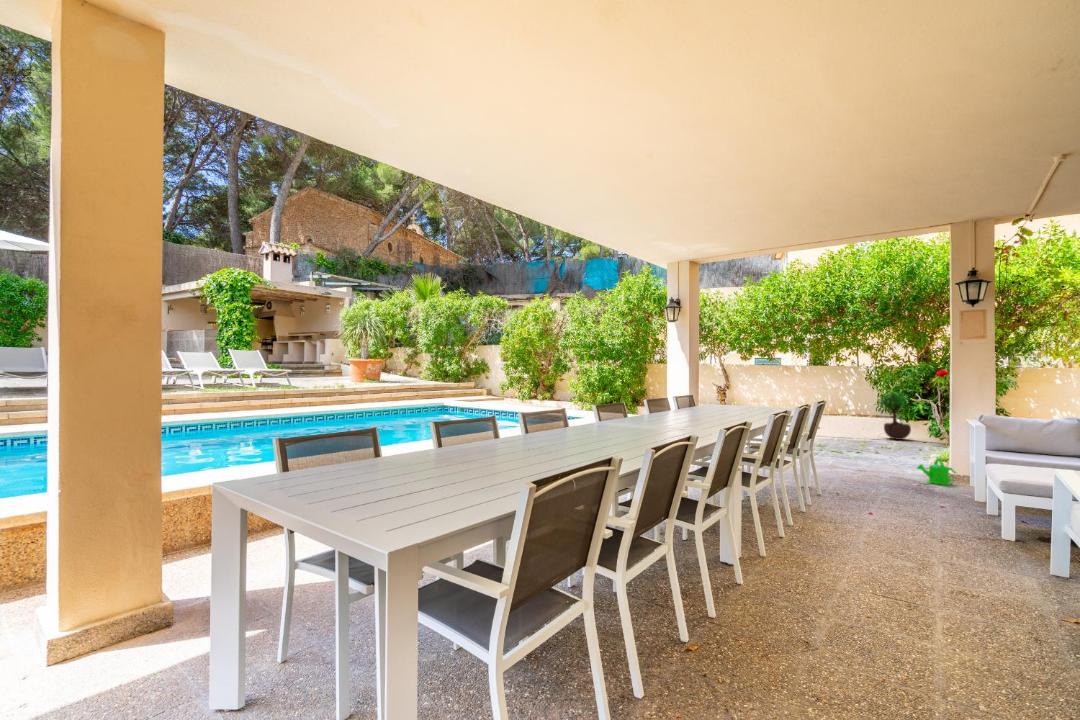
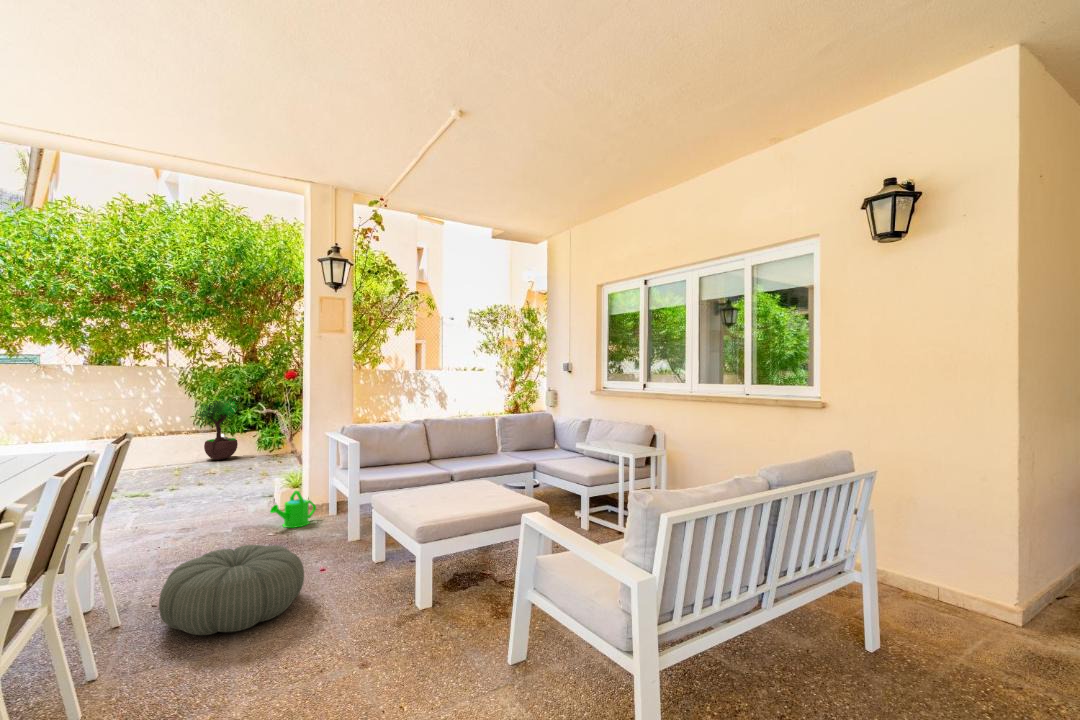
pouf: none [838,470,923,512] -> present [159,545,304,635]

